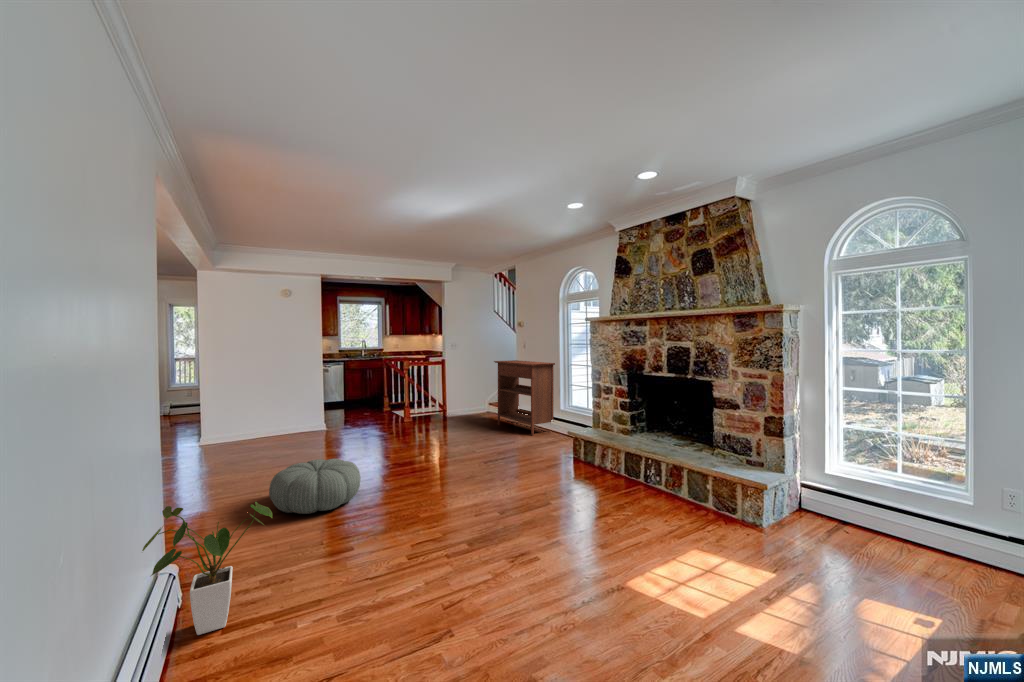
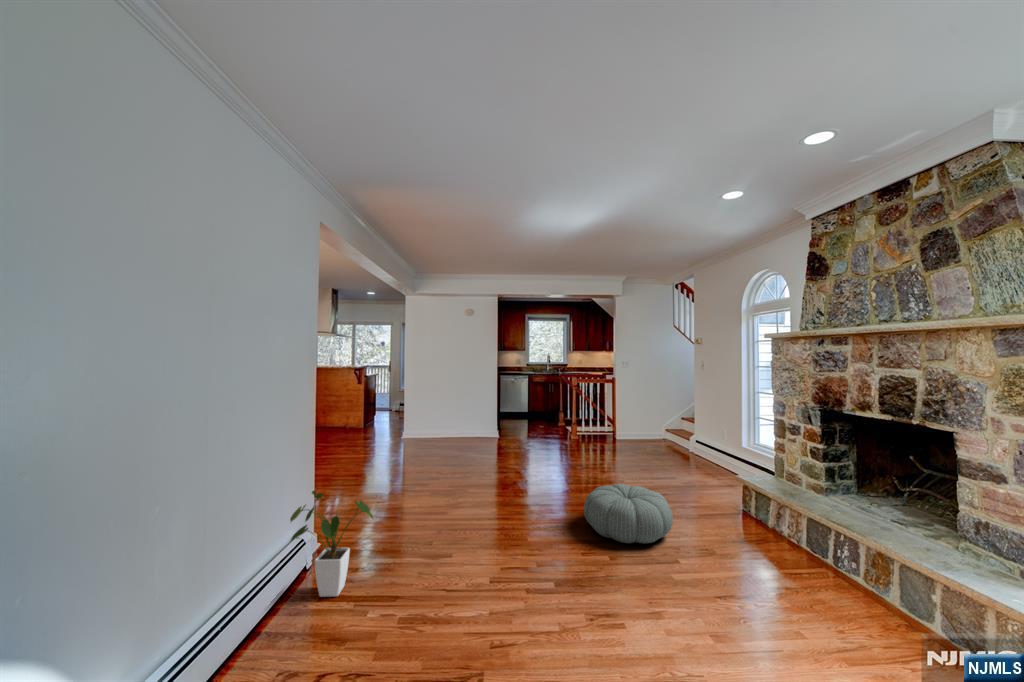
console table: present [494,360,555,436] -> none [665,382,738,472]
pouf: present [269,459,361,514] -> present [584,484,673,543]

